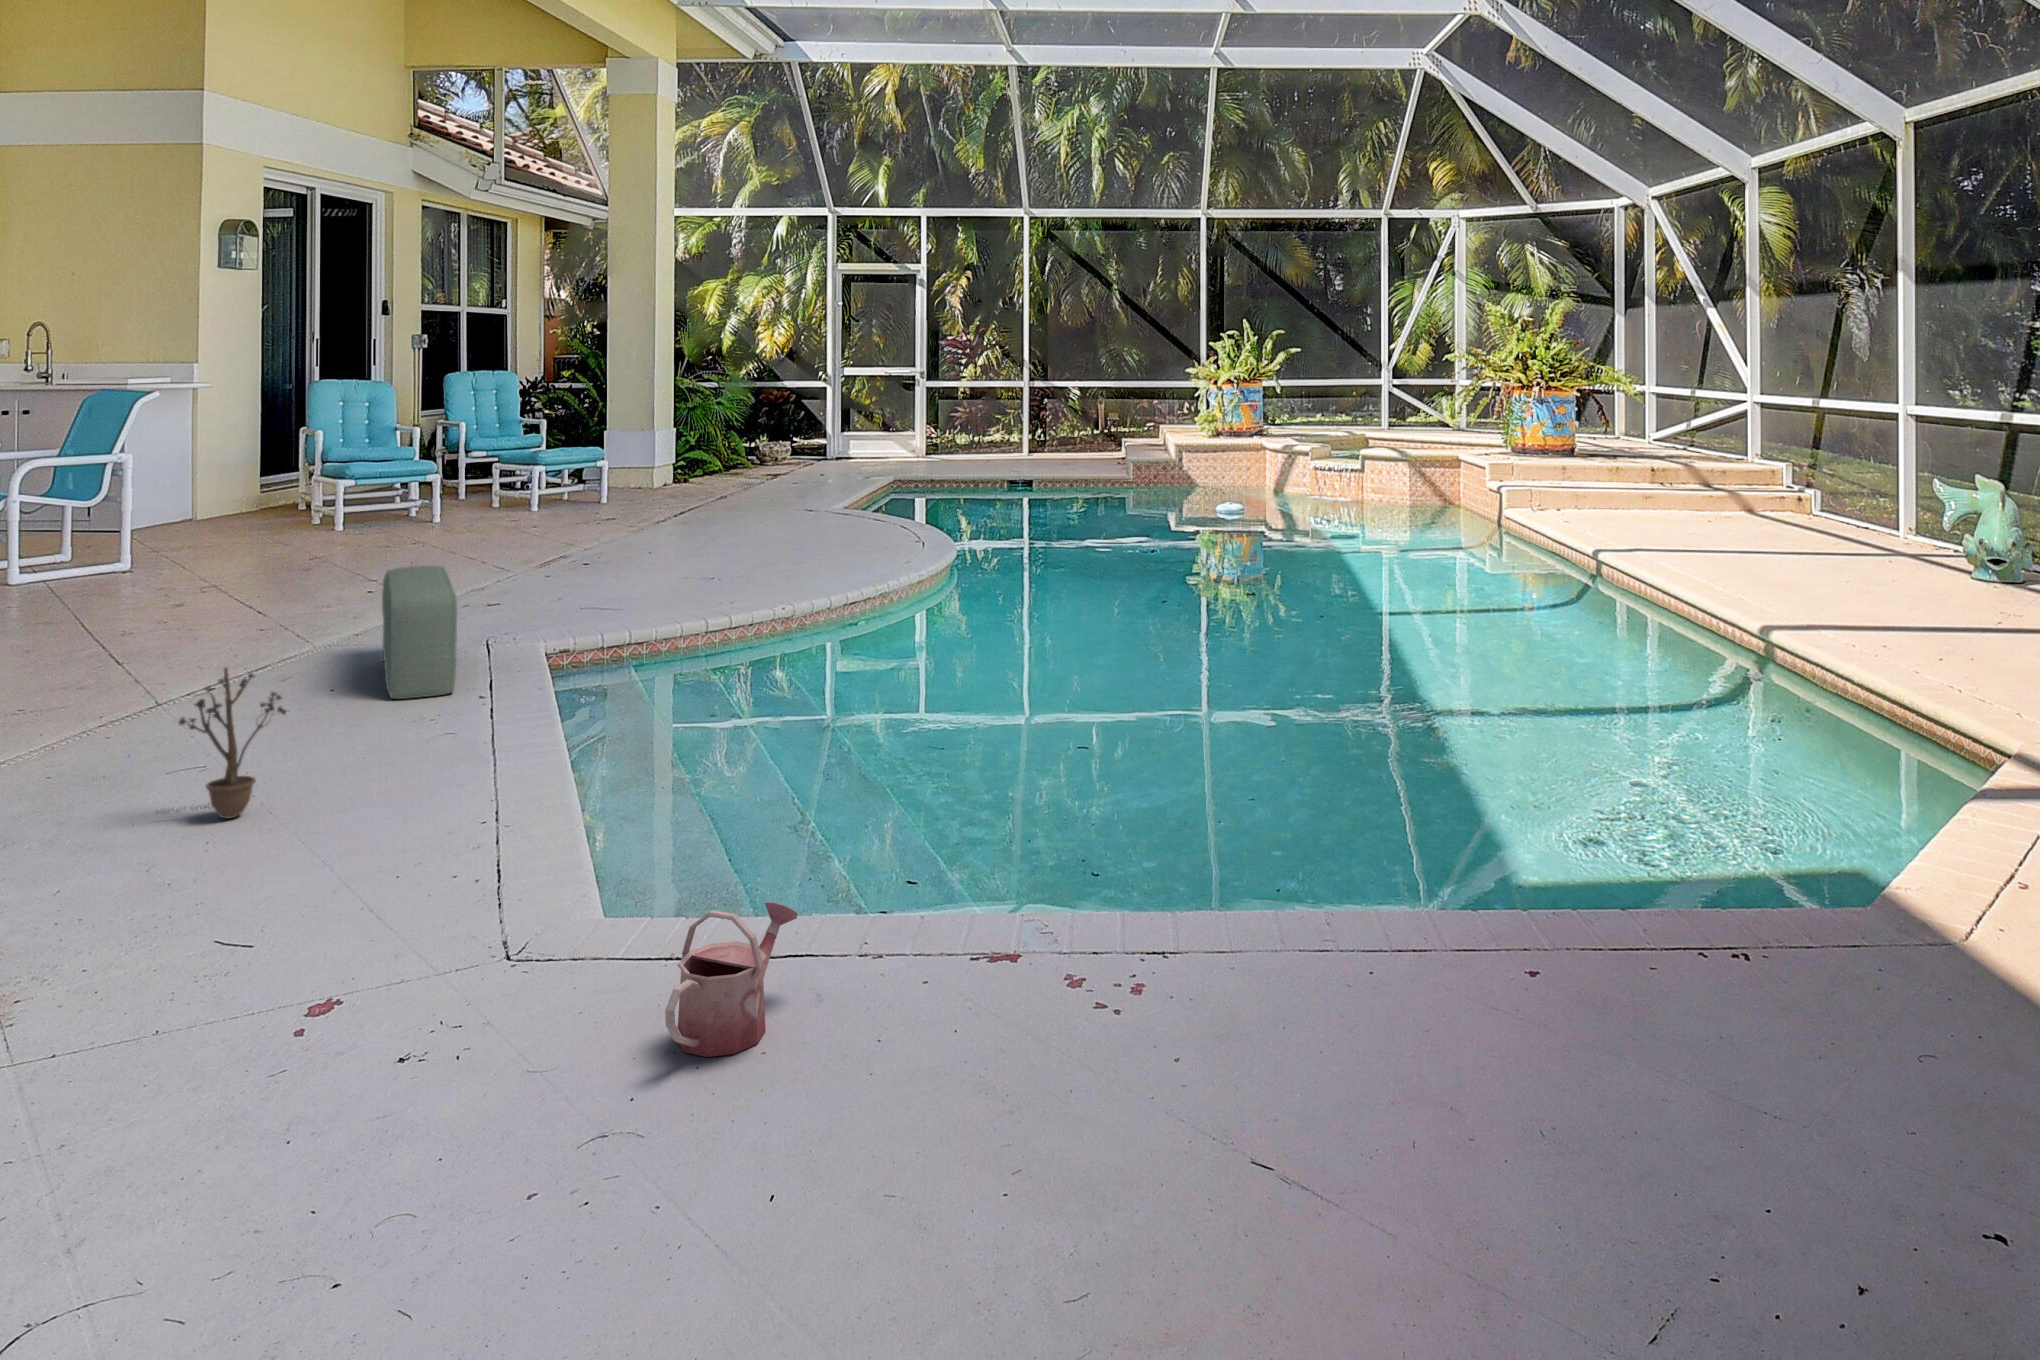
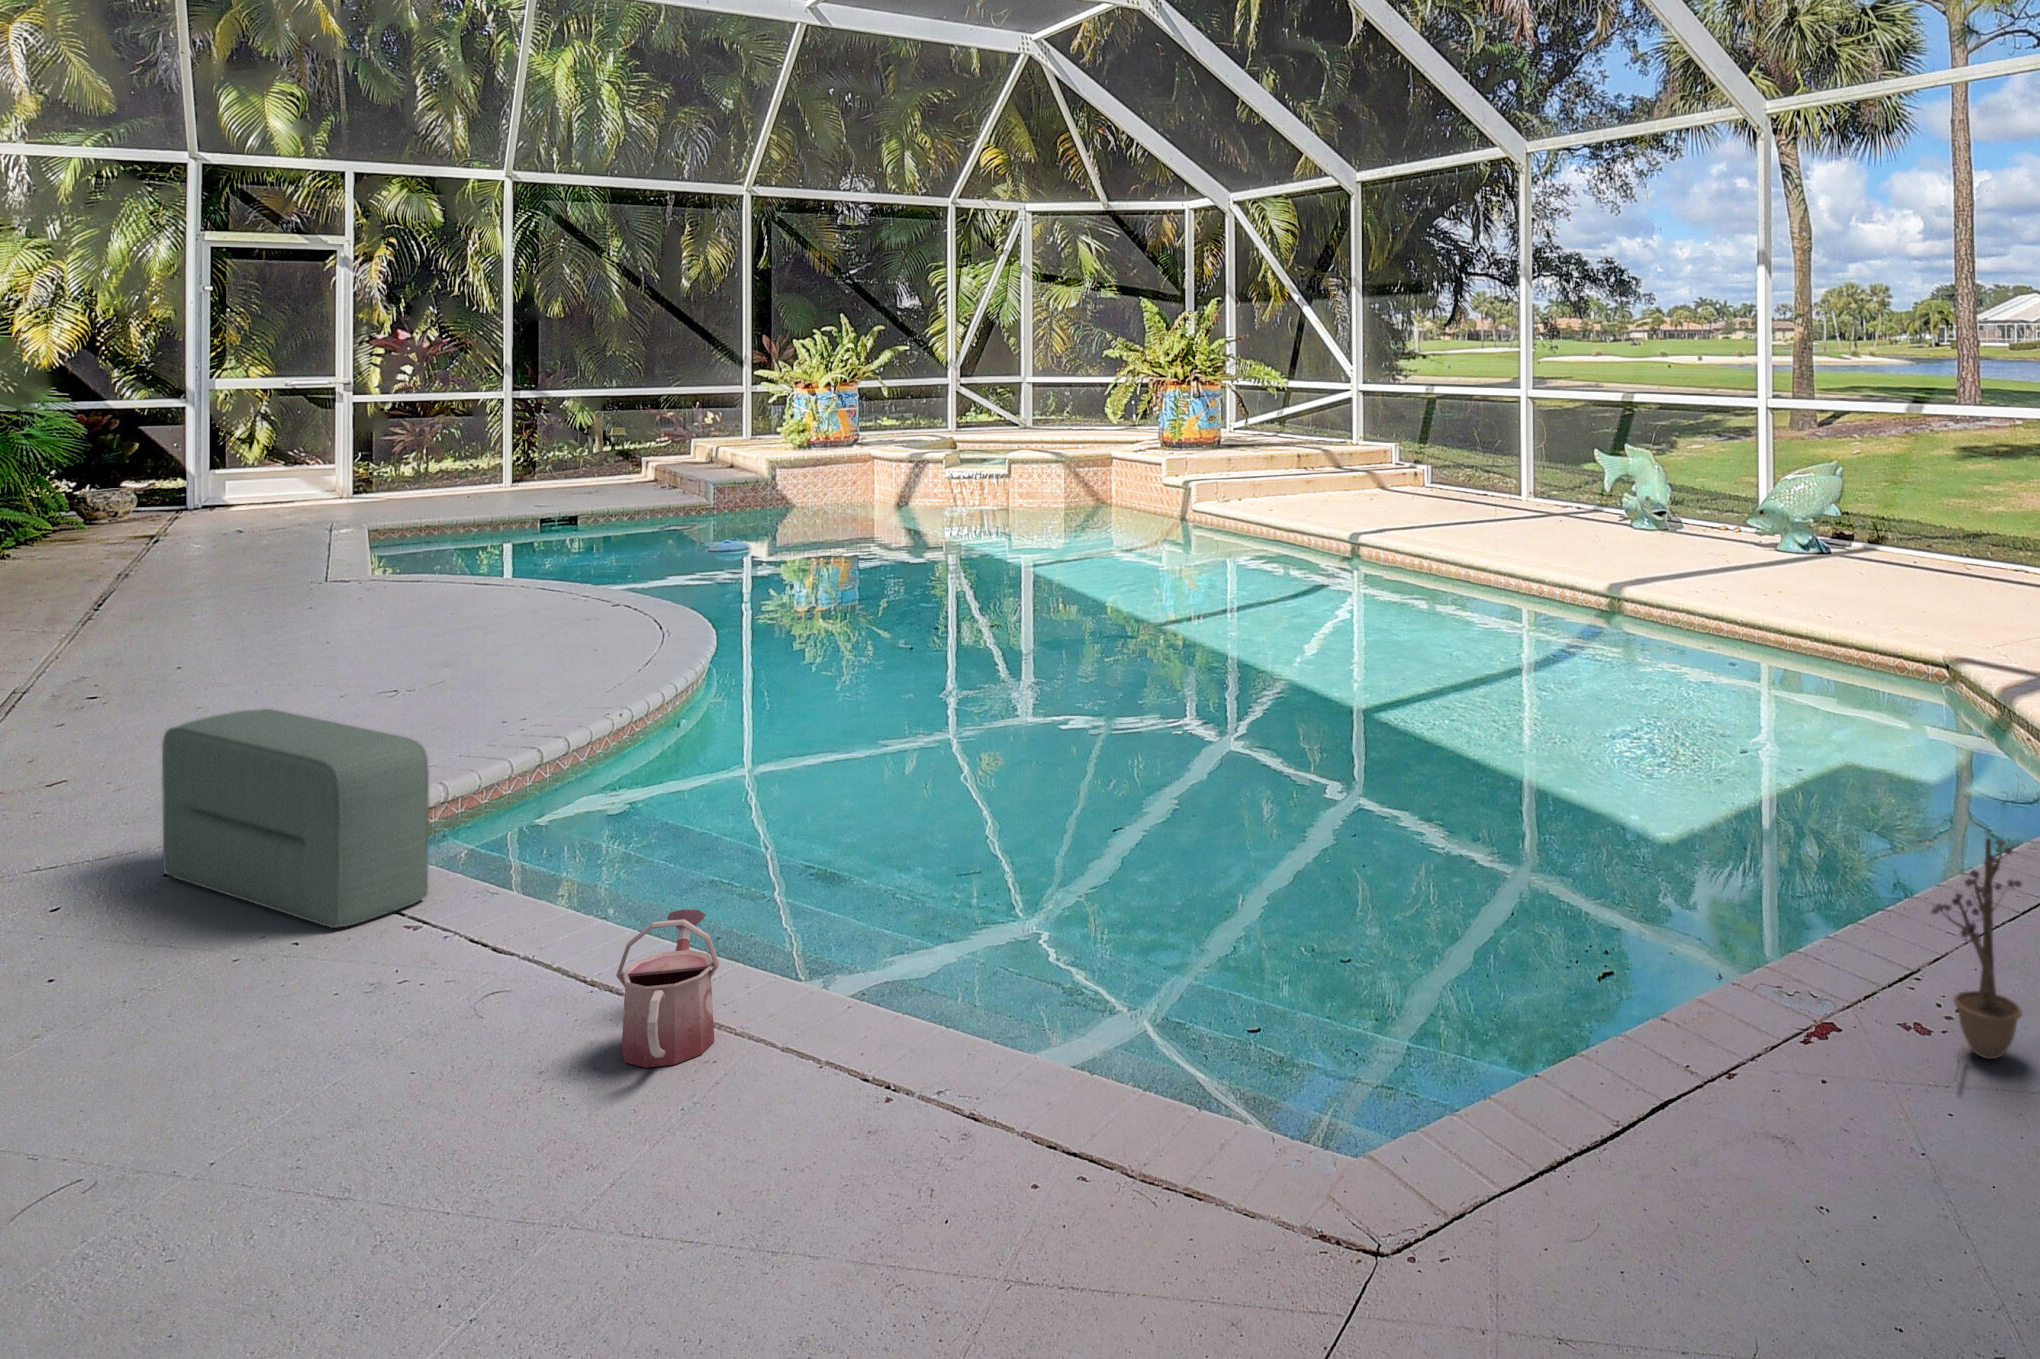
decorative plant: present [163,668,286,818] -> present [1932,838,2022,1079]
watering can: present [665,902,797,1057] -> present [616,909,719,1068]

